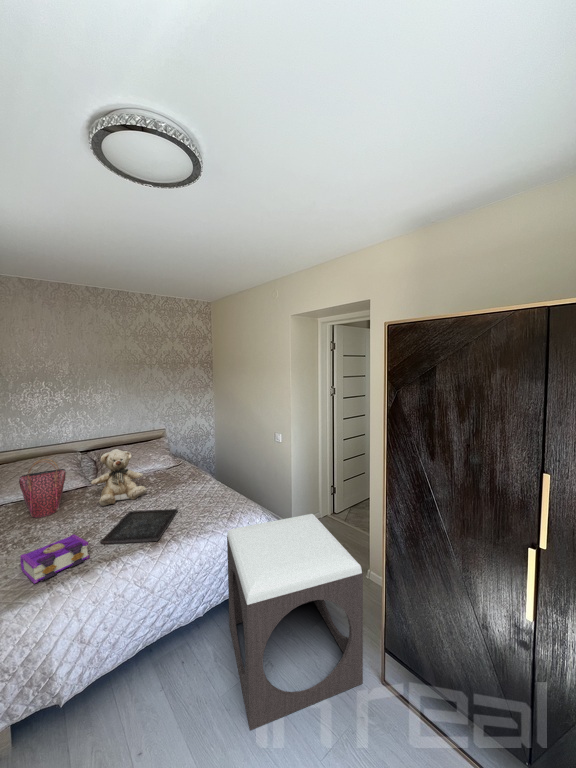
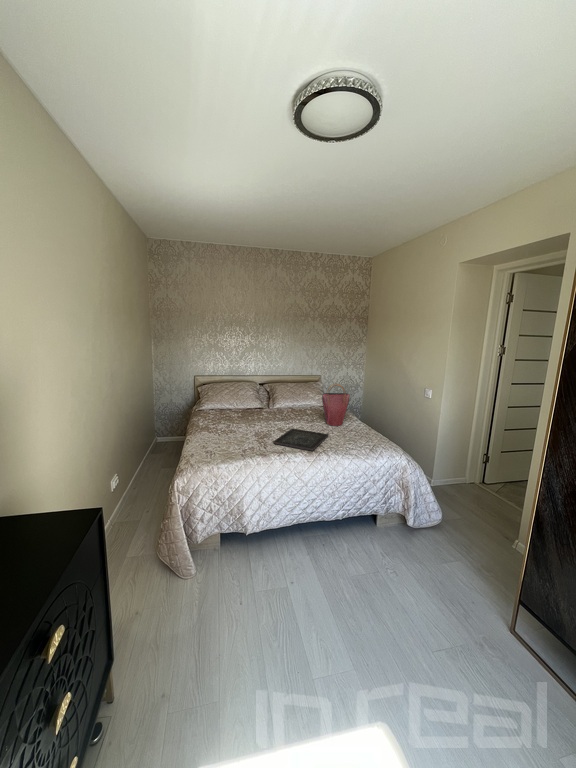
teddy bear: present [91,449,147,506] -> none [266,381,305,422]
handbag: present [19,459,66,518] -> present [322,384,350,426]
footstool: present [227,514,363,730] -> none [362,456,504,622]
book: present [20,534,89,583] -> none [227,432,266,454]

